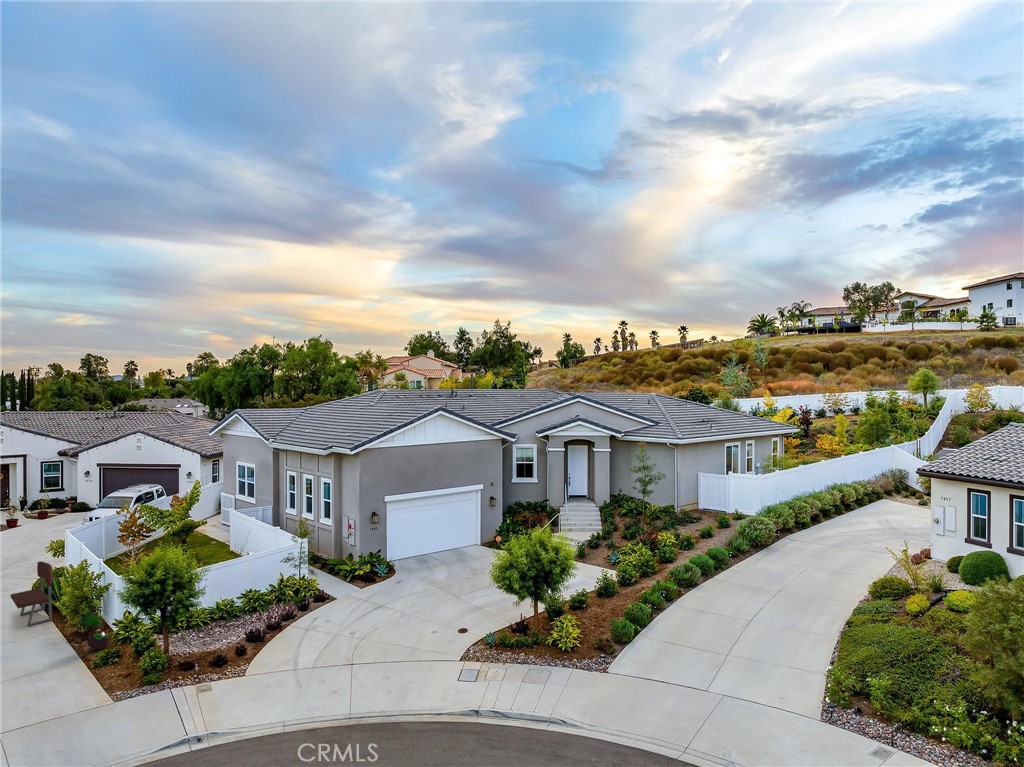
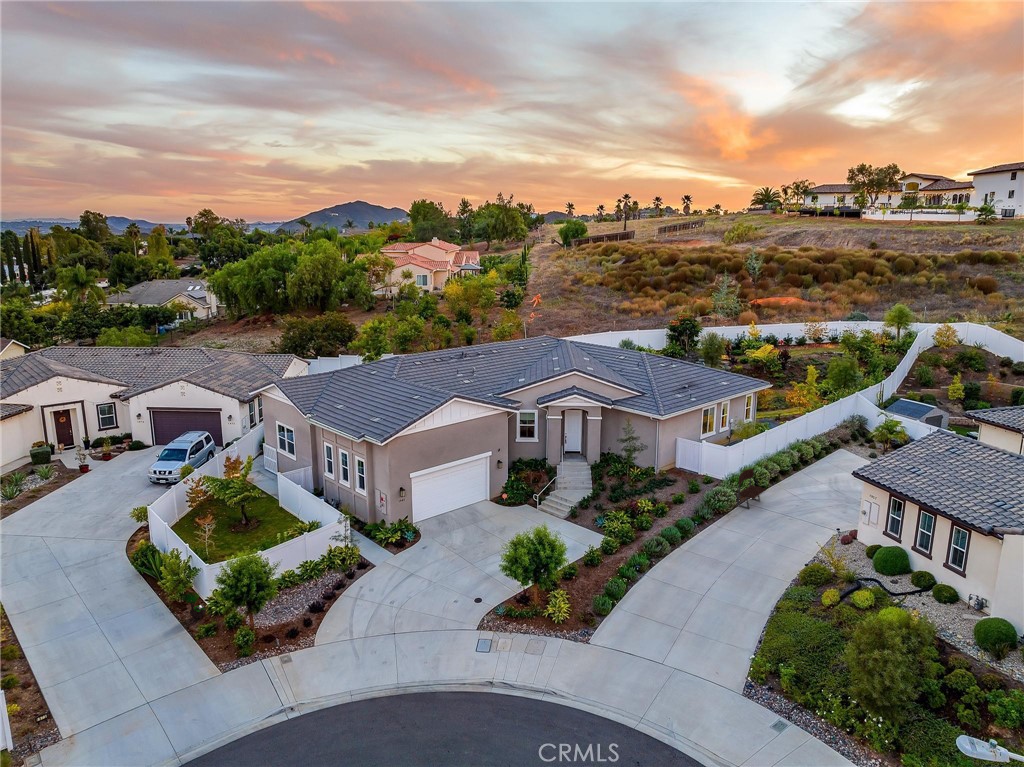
bench: present [10,562,53,626] -> present [737,469,766,509]

